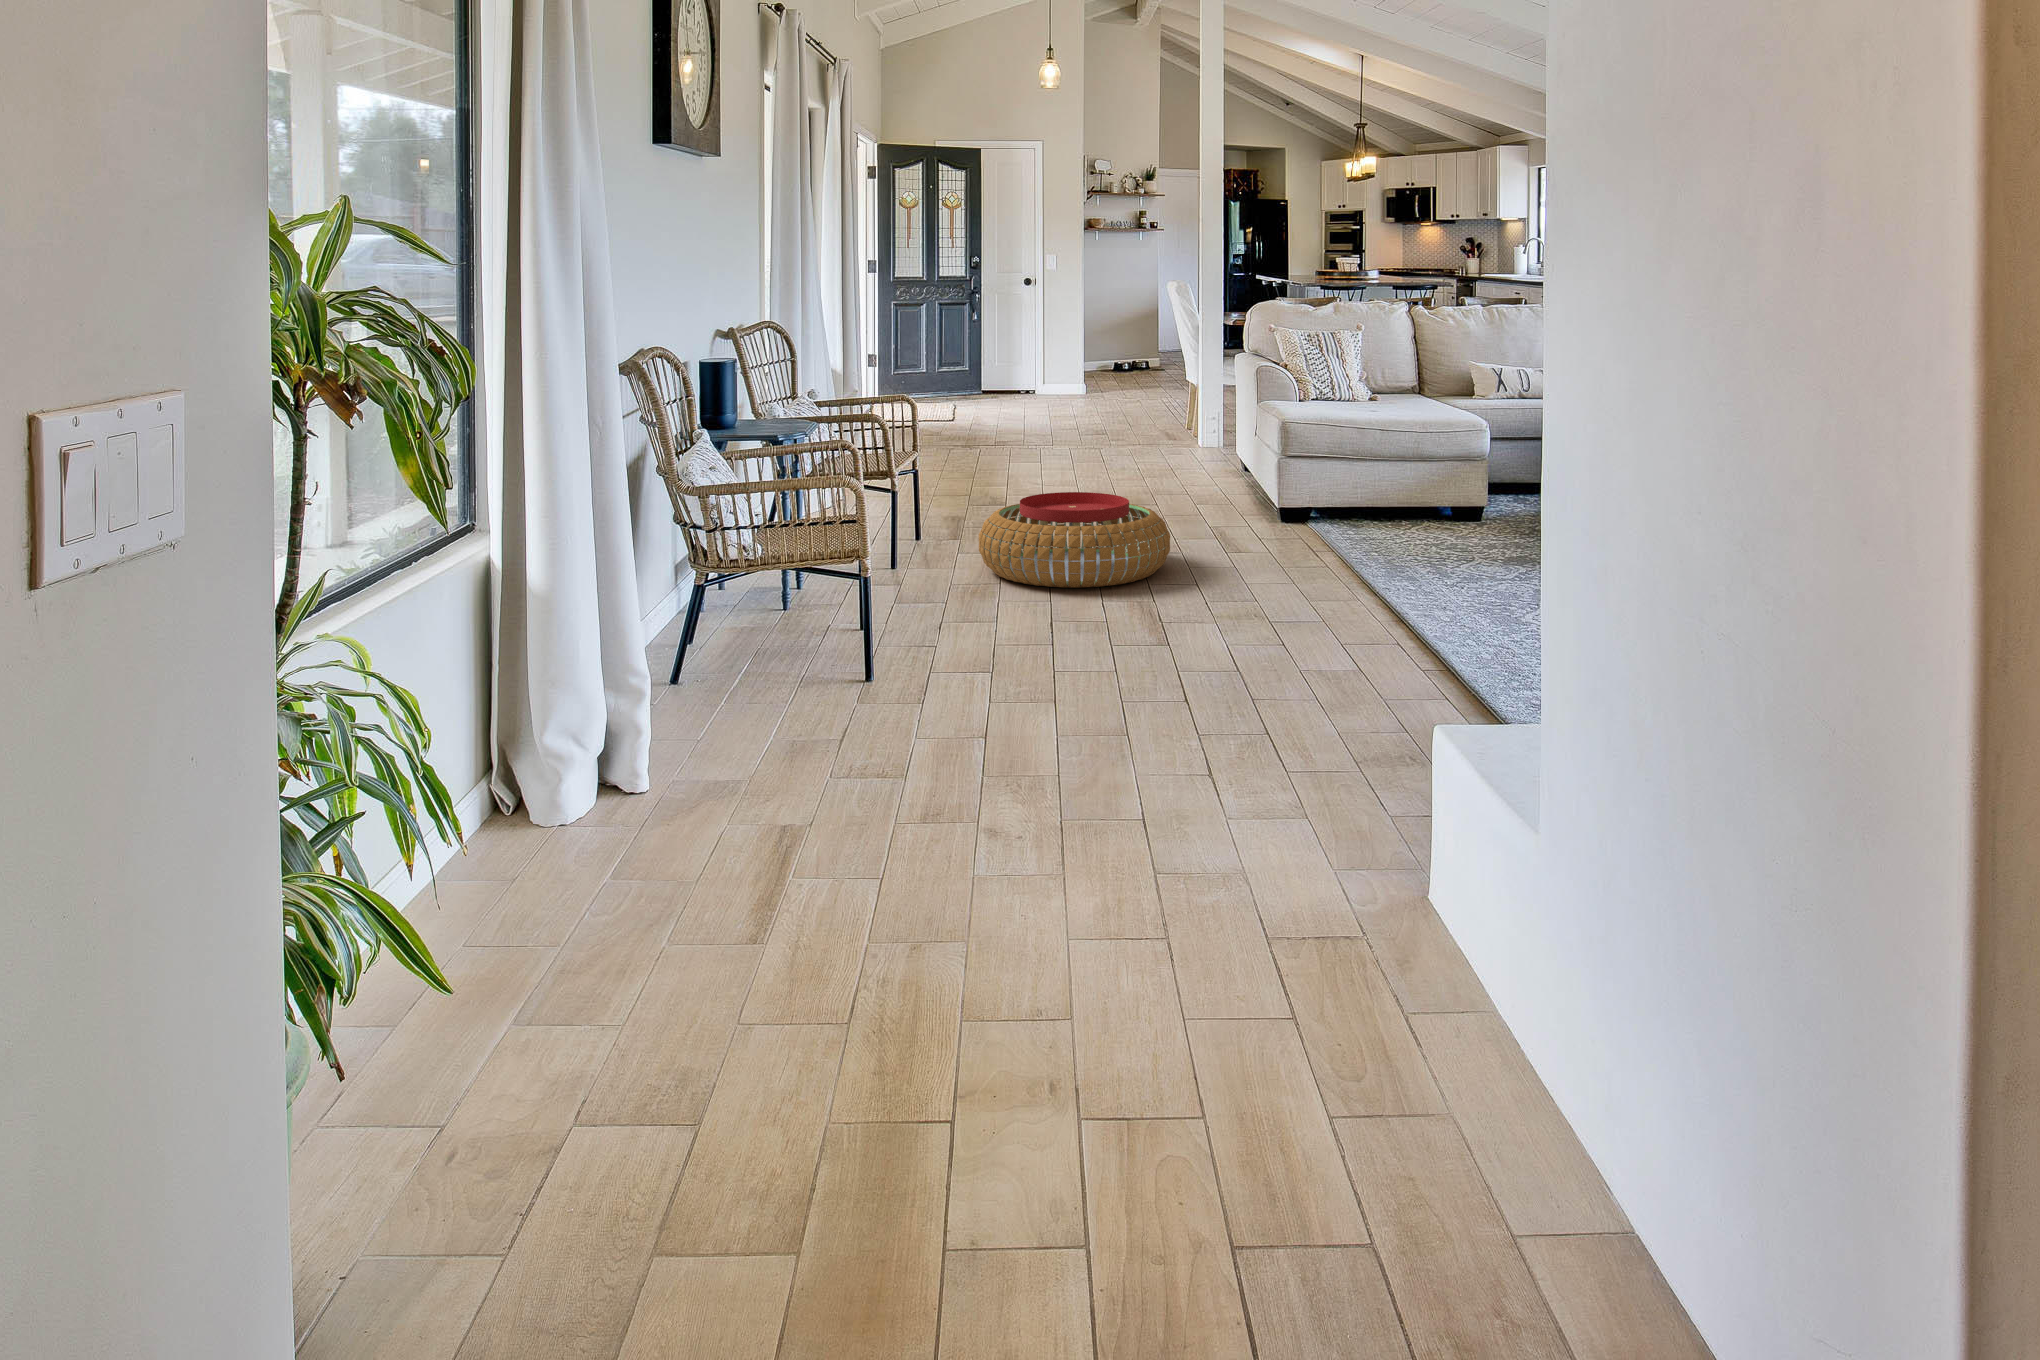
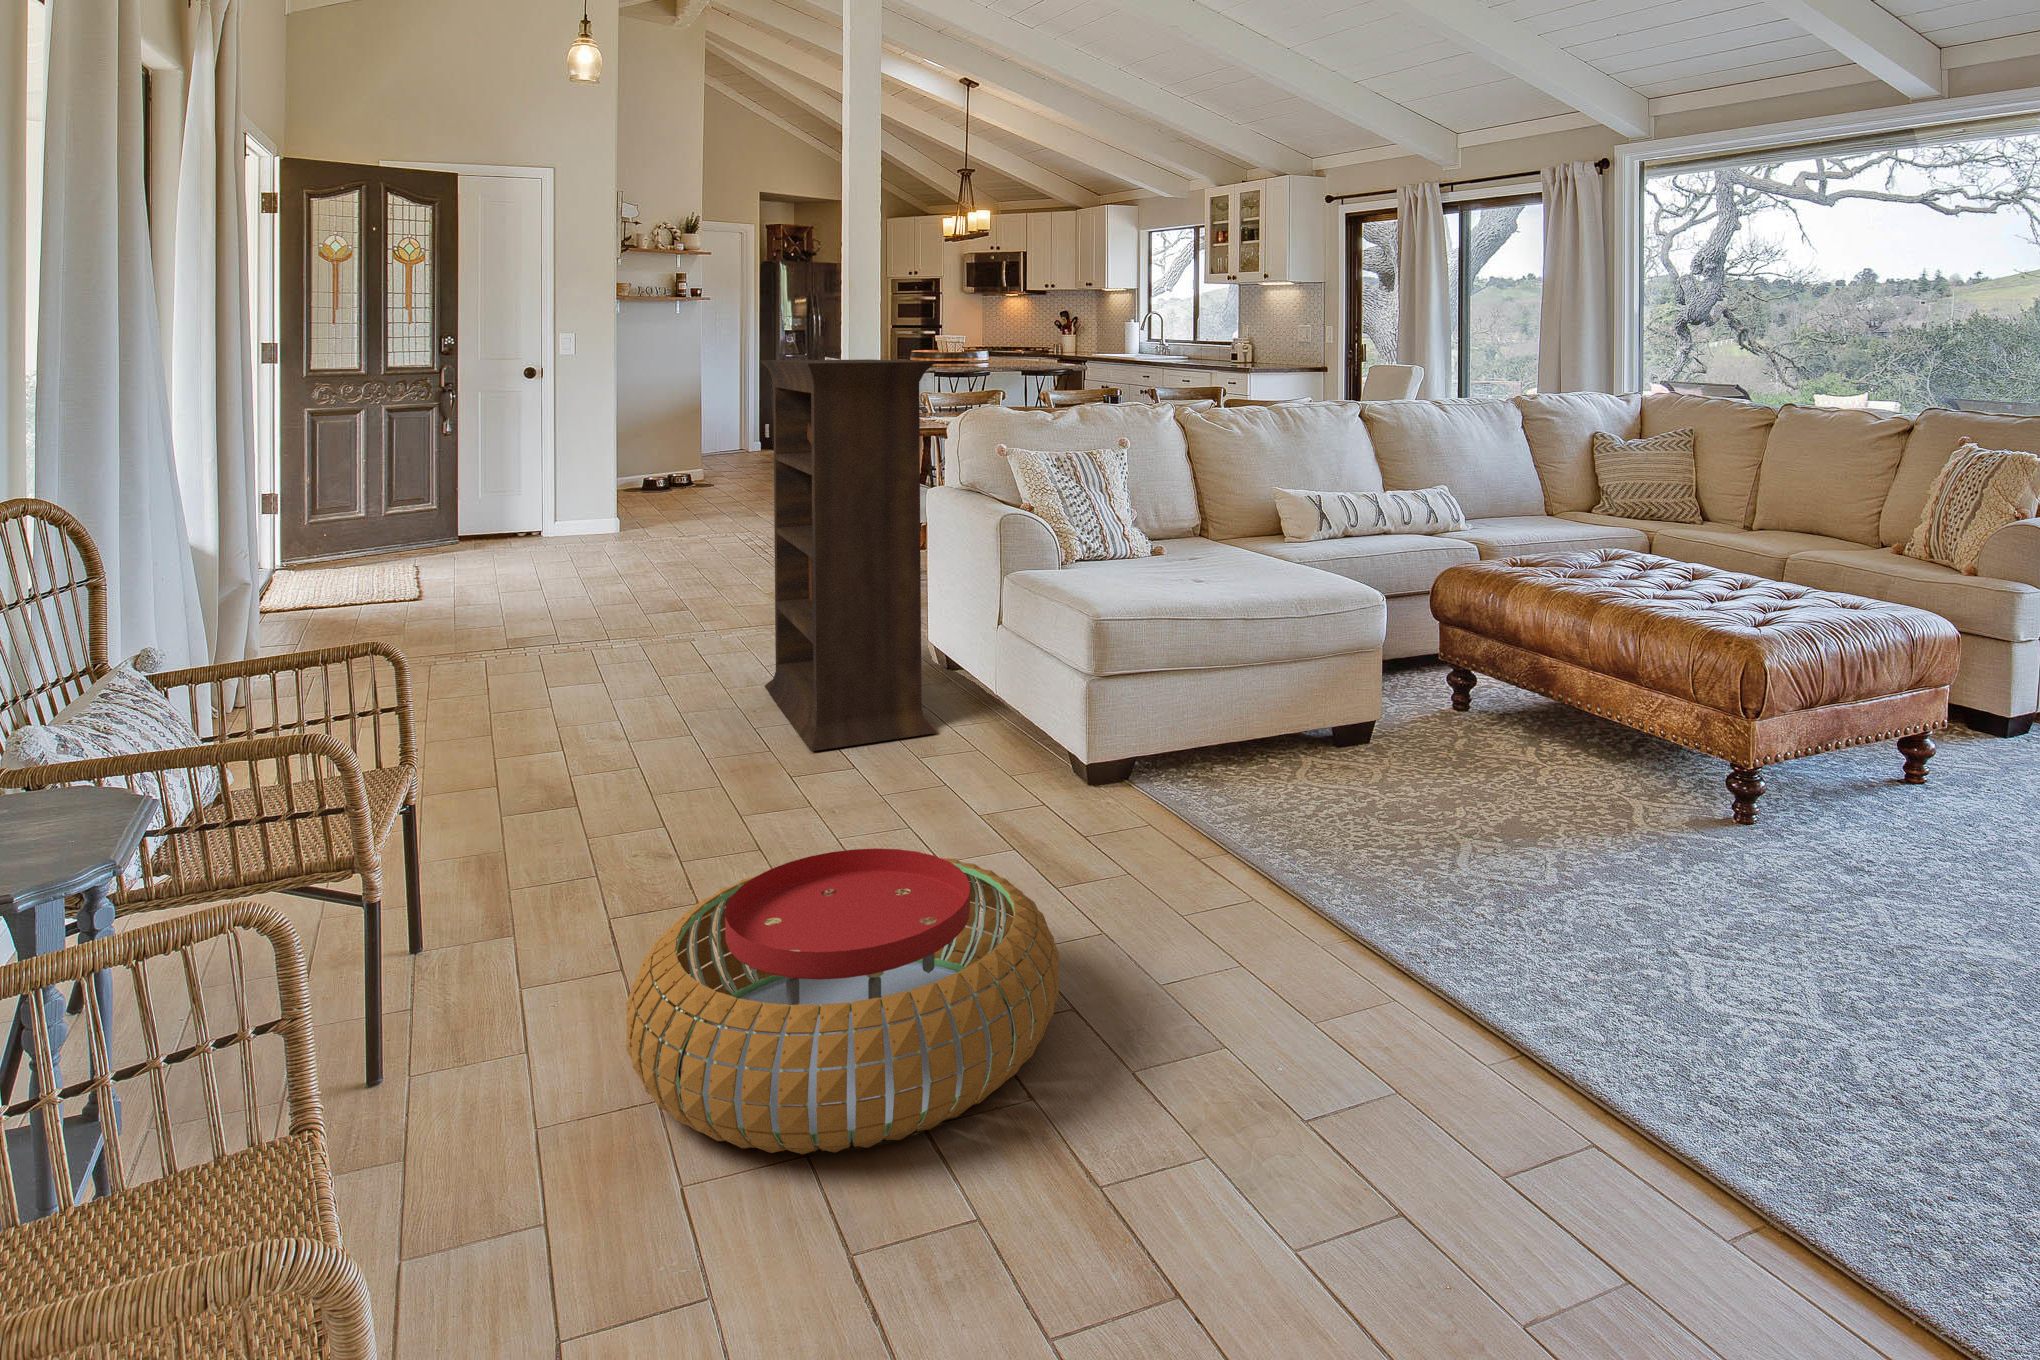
bookcase: none [1121,265,1206,494] -> present [760,359,937,751]

